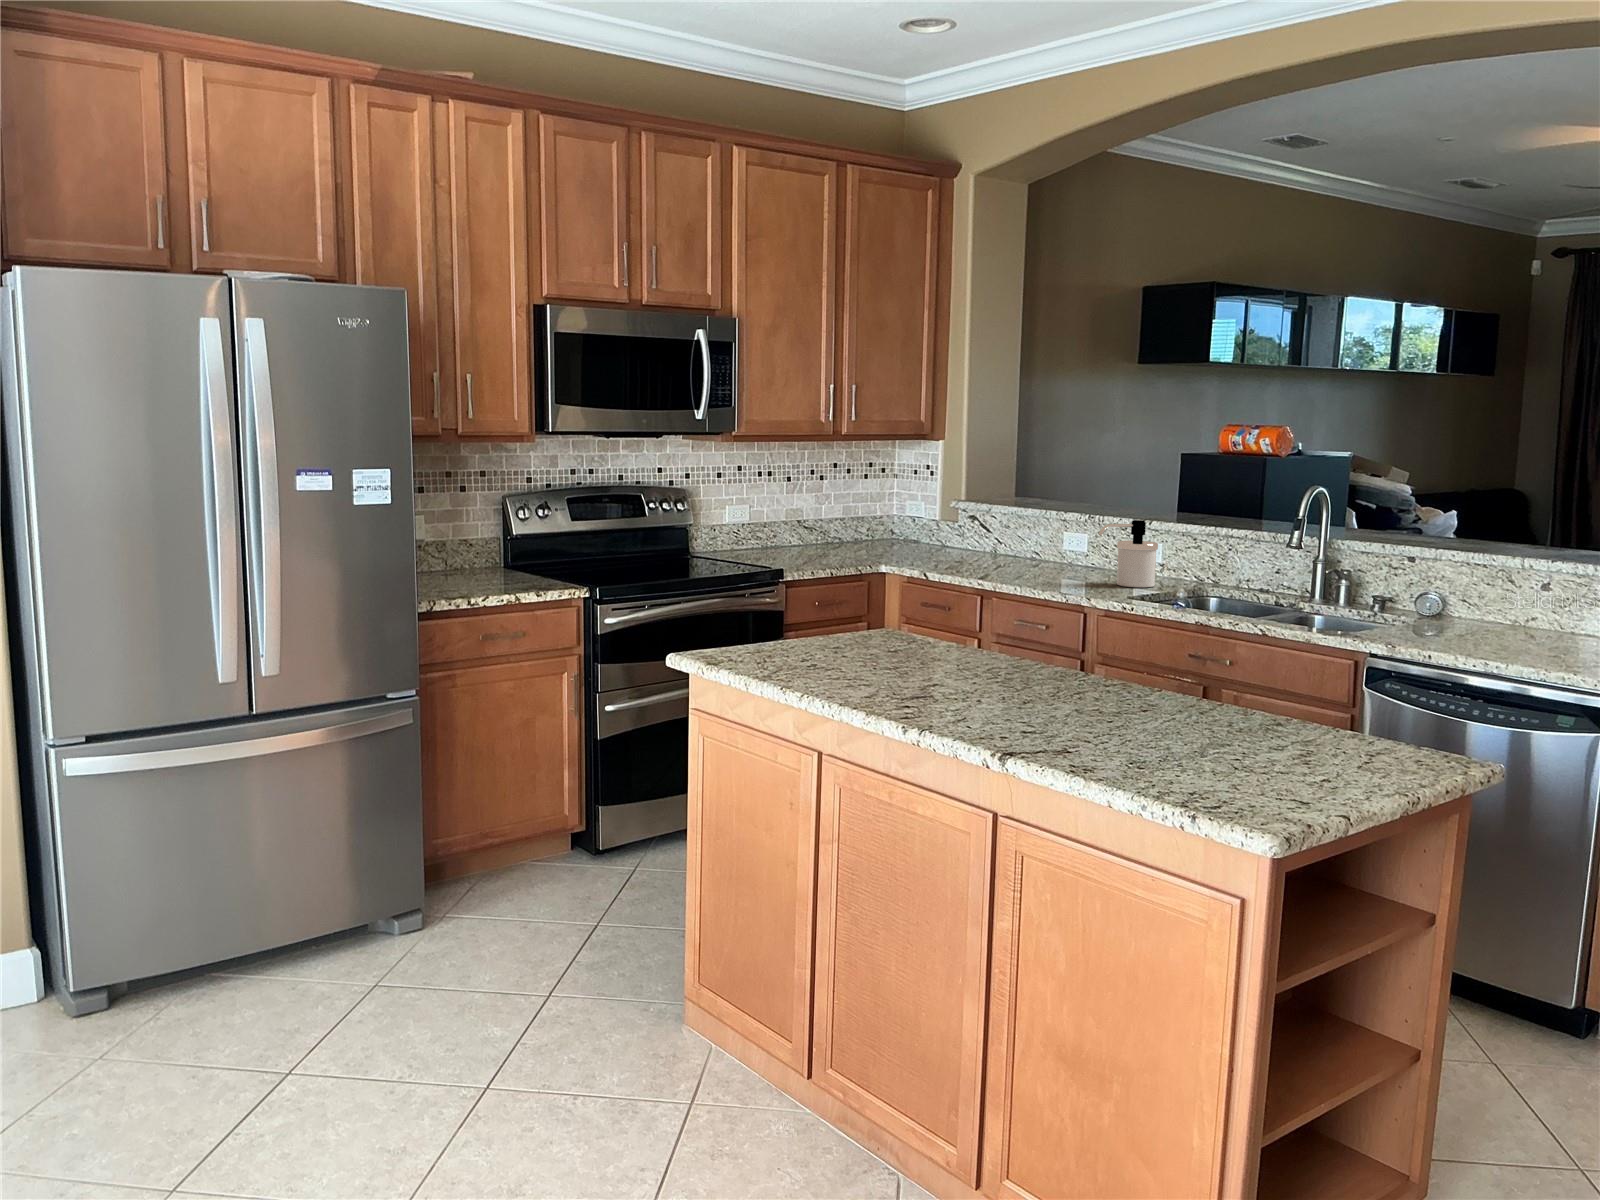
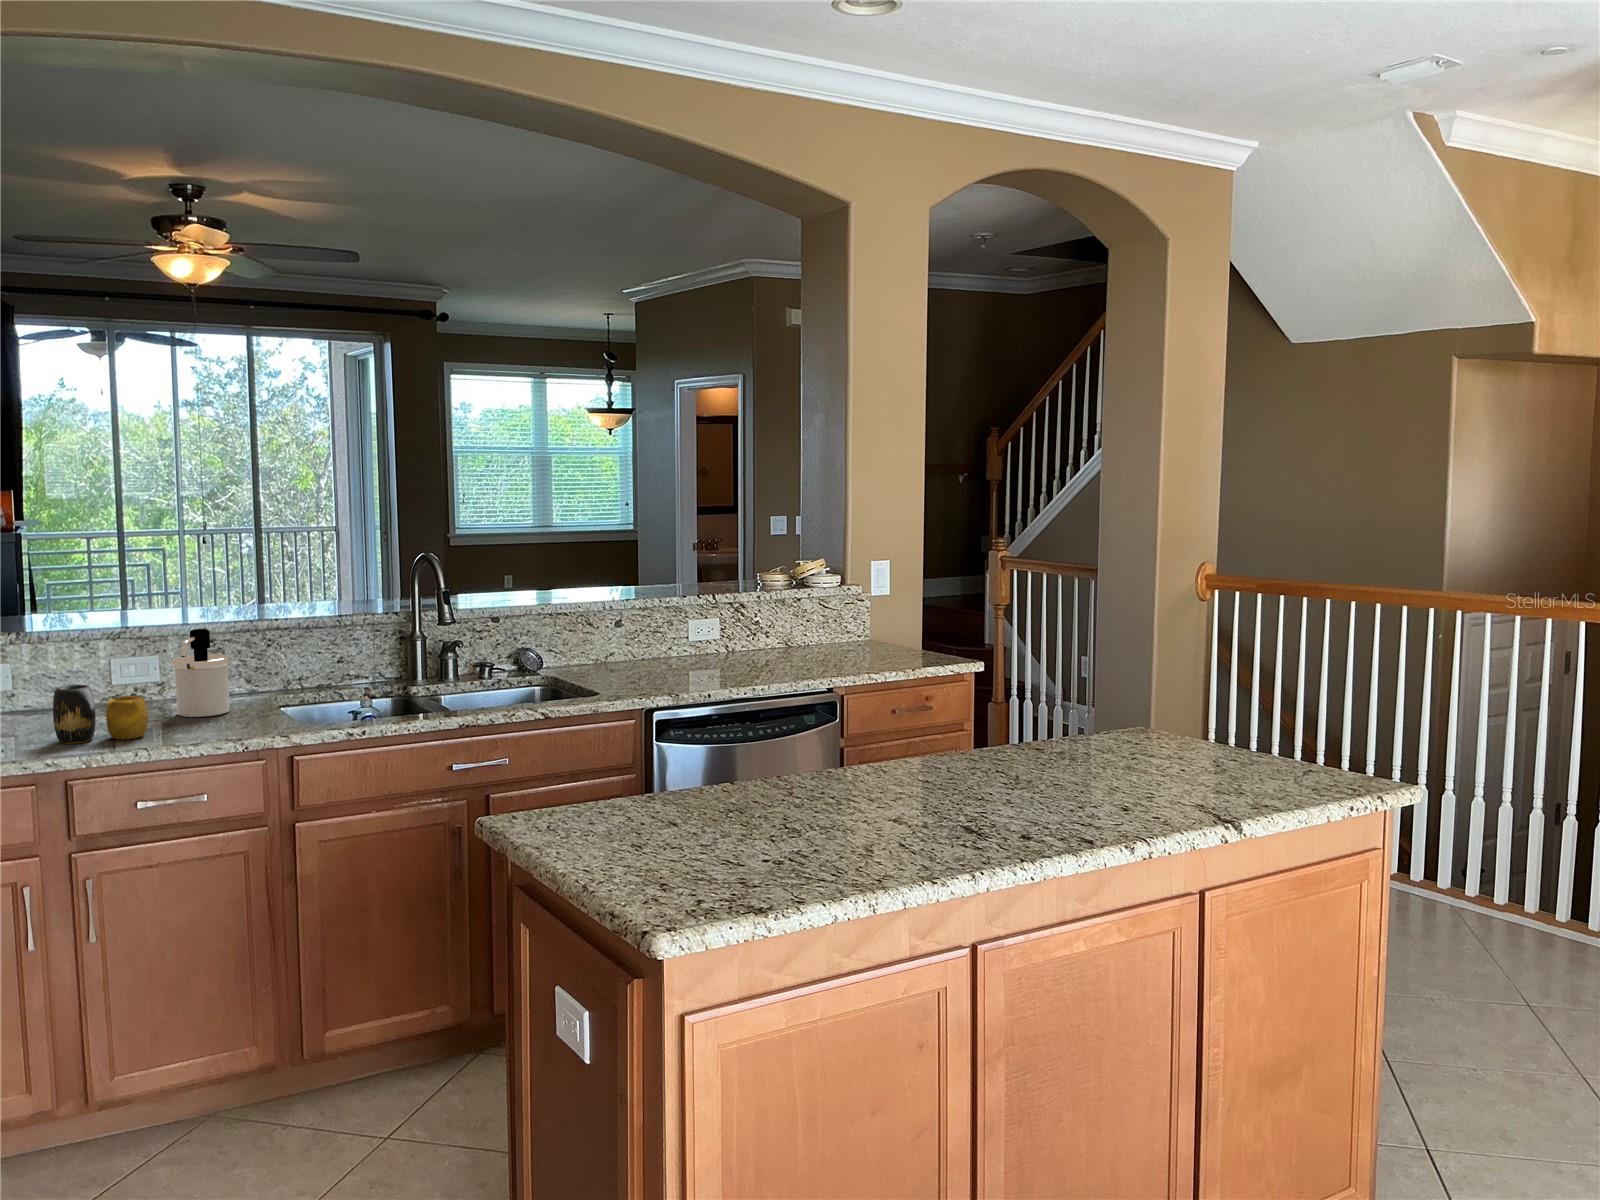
vase: none [1015,541,1062,584] -> present [53,685,148,744]

